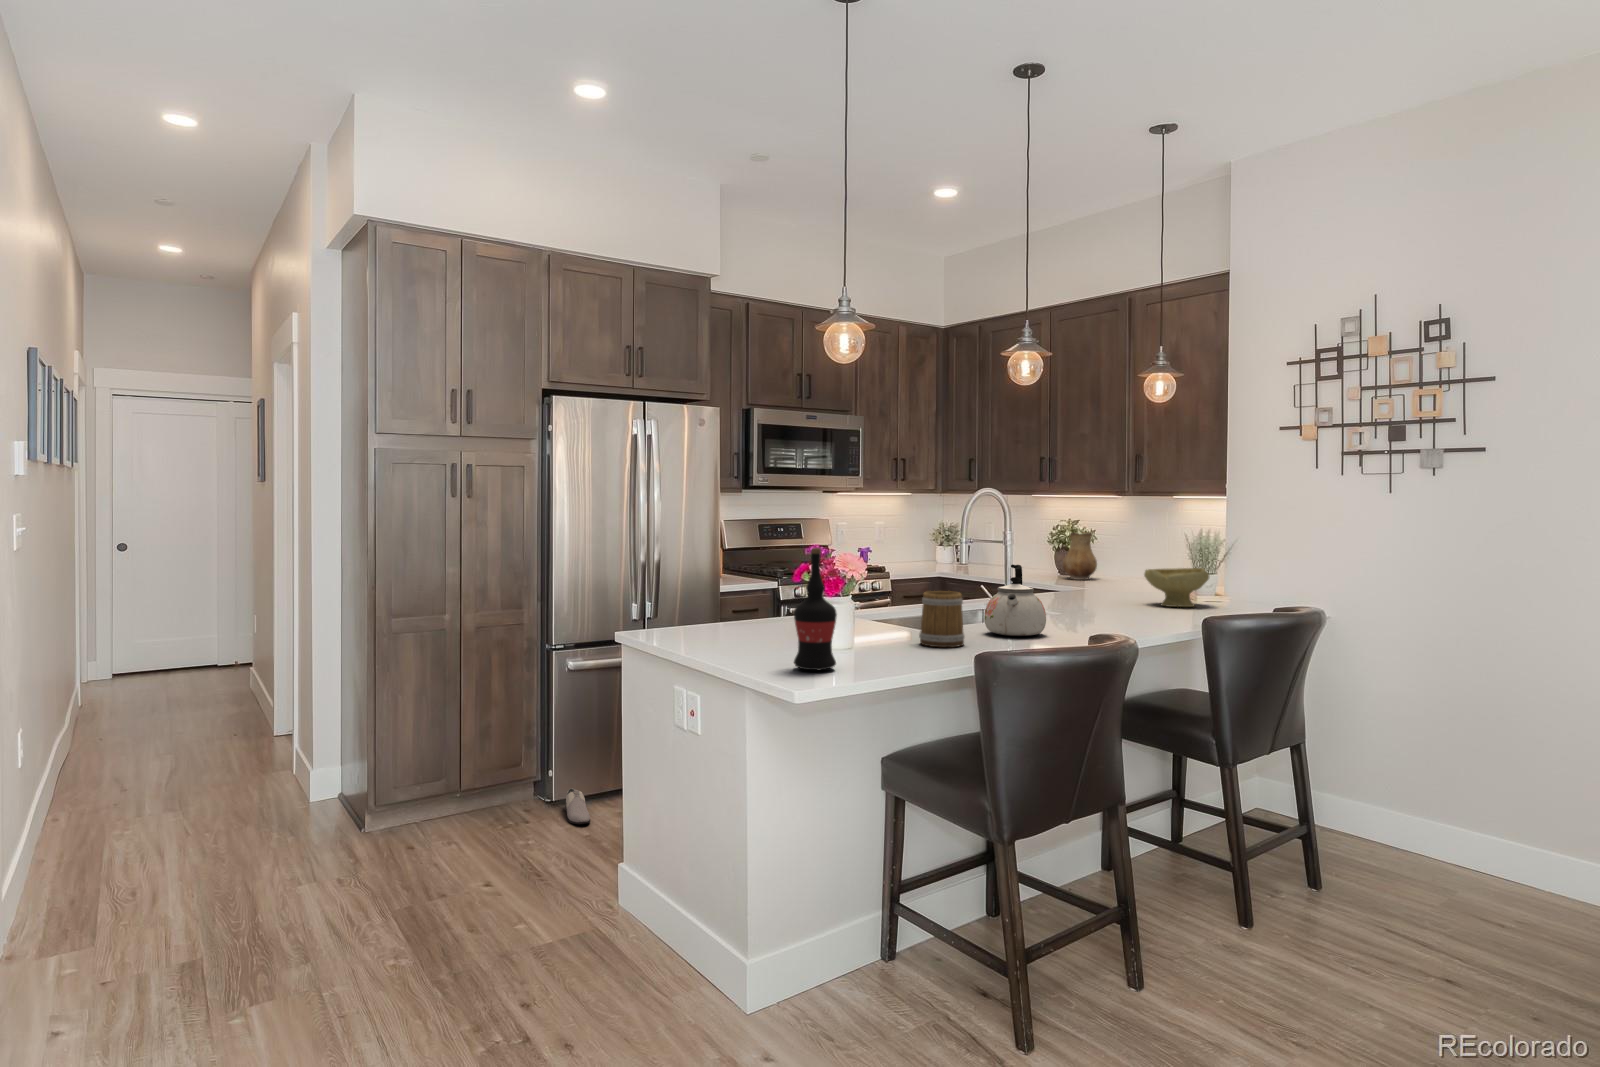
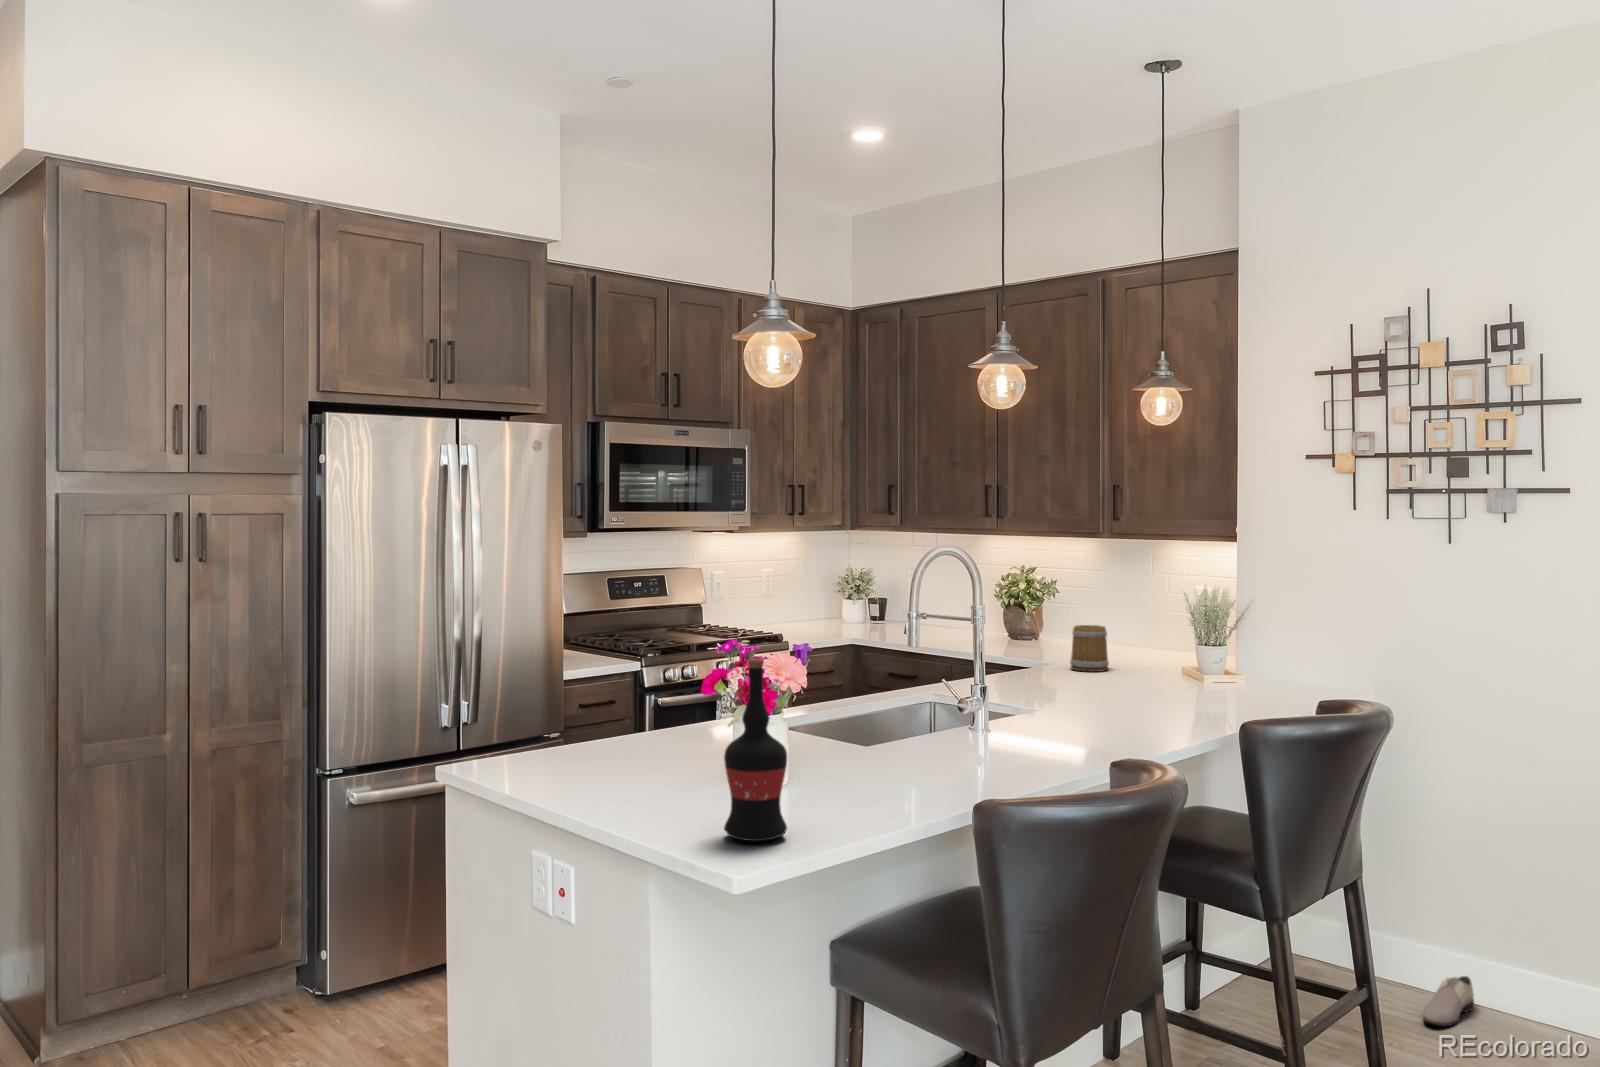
ceramic pitcher: present [1063,533,1097,580] -> none [1016,584,1063,648]
kettle: present [984,565,1046,636] -> none [964,657,1048,757]
bowl: present [1144,568,1209,607] -> none [1145,641,1229,695]
mug: present [919,591,965,647] -> present [1070,625,1109,672]
shoe: present [566,788,590,824] -> present [1423,976,1474,1026]

